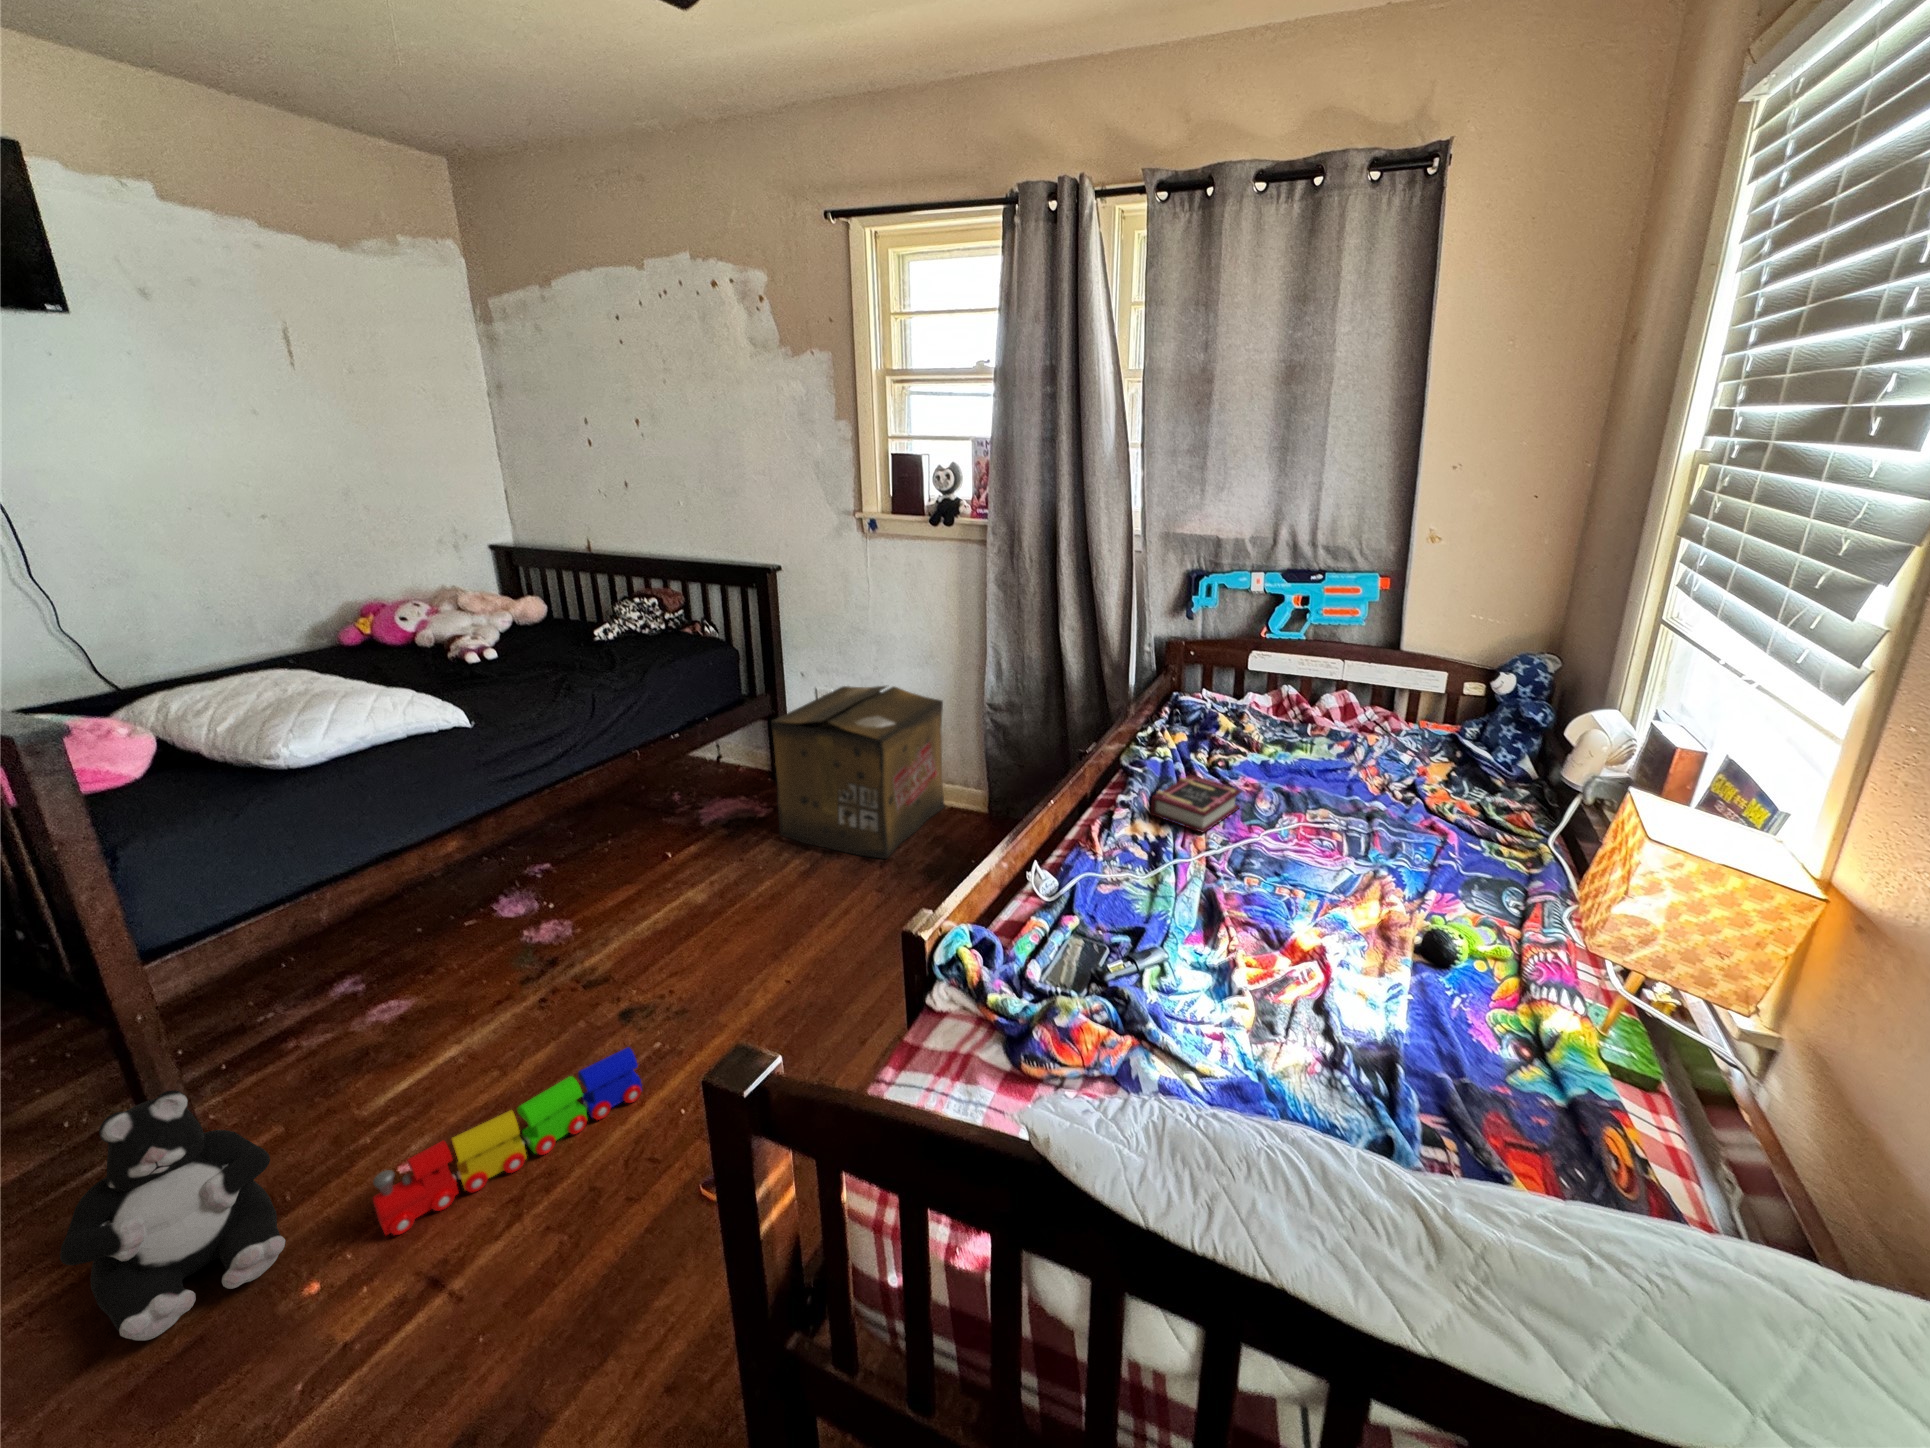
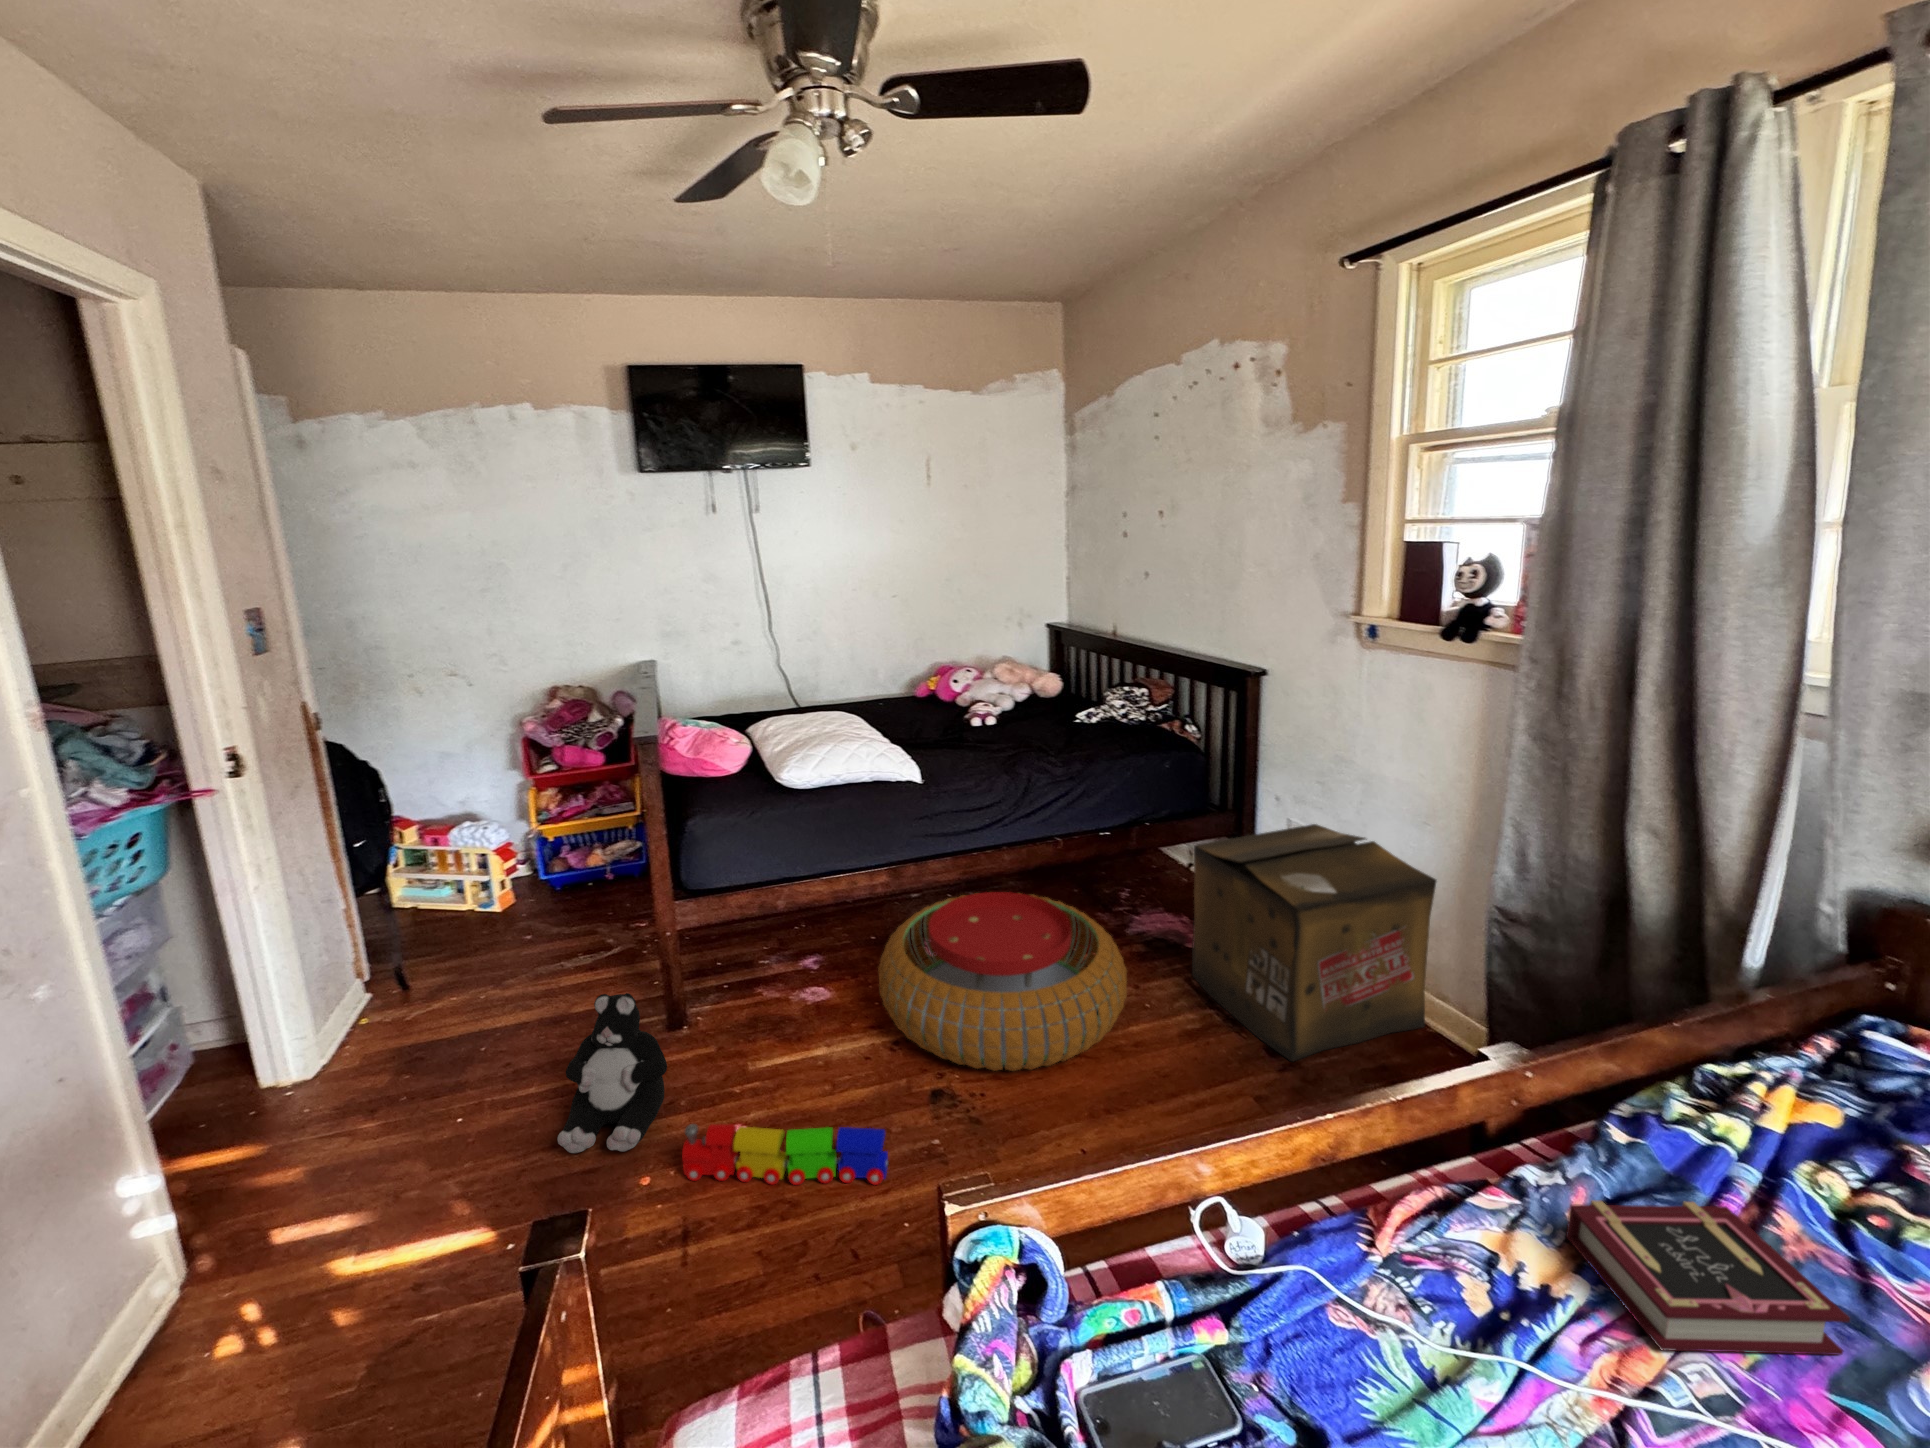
pouf: none [479,808,760,987] -> present [878,892,1127,1071]

